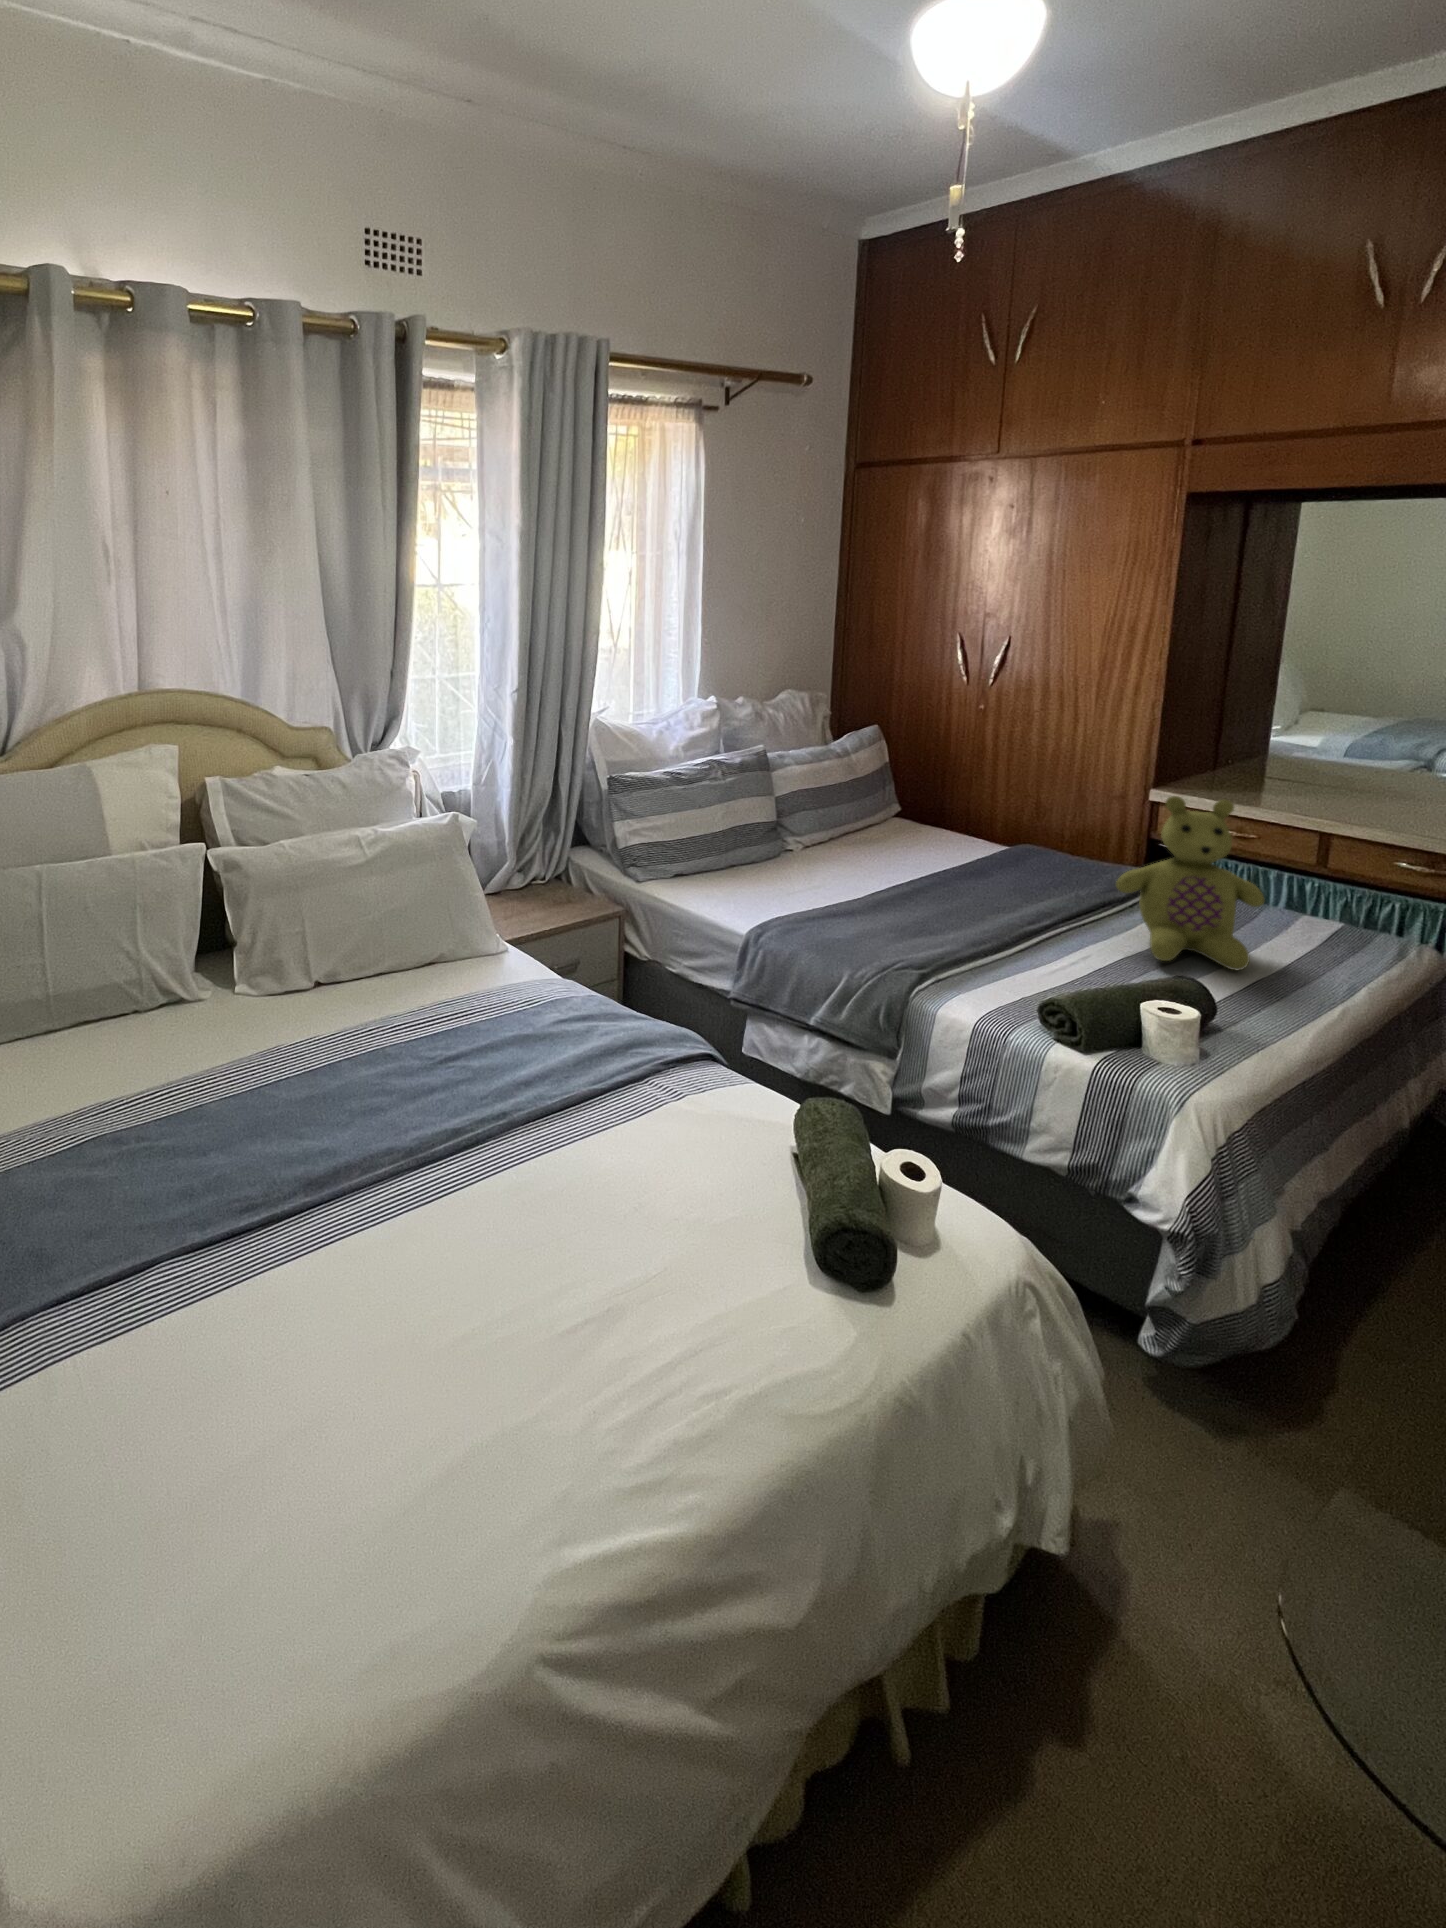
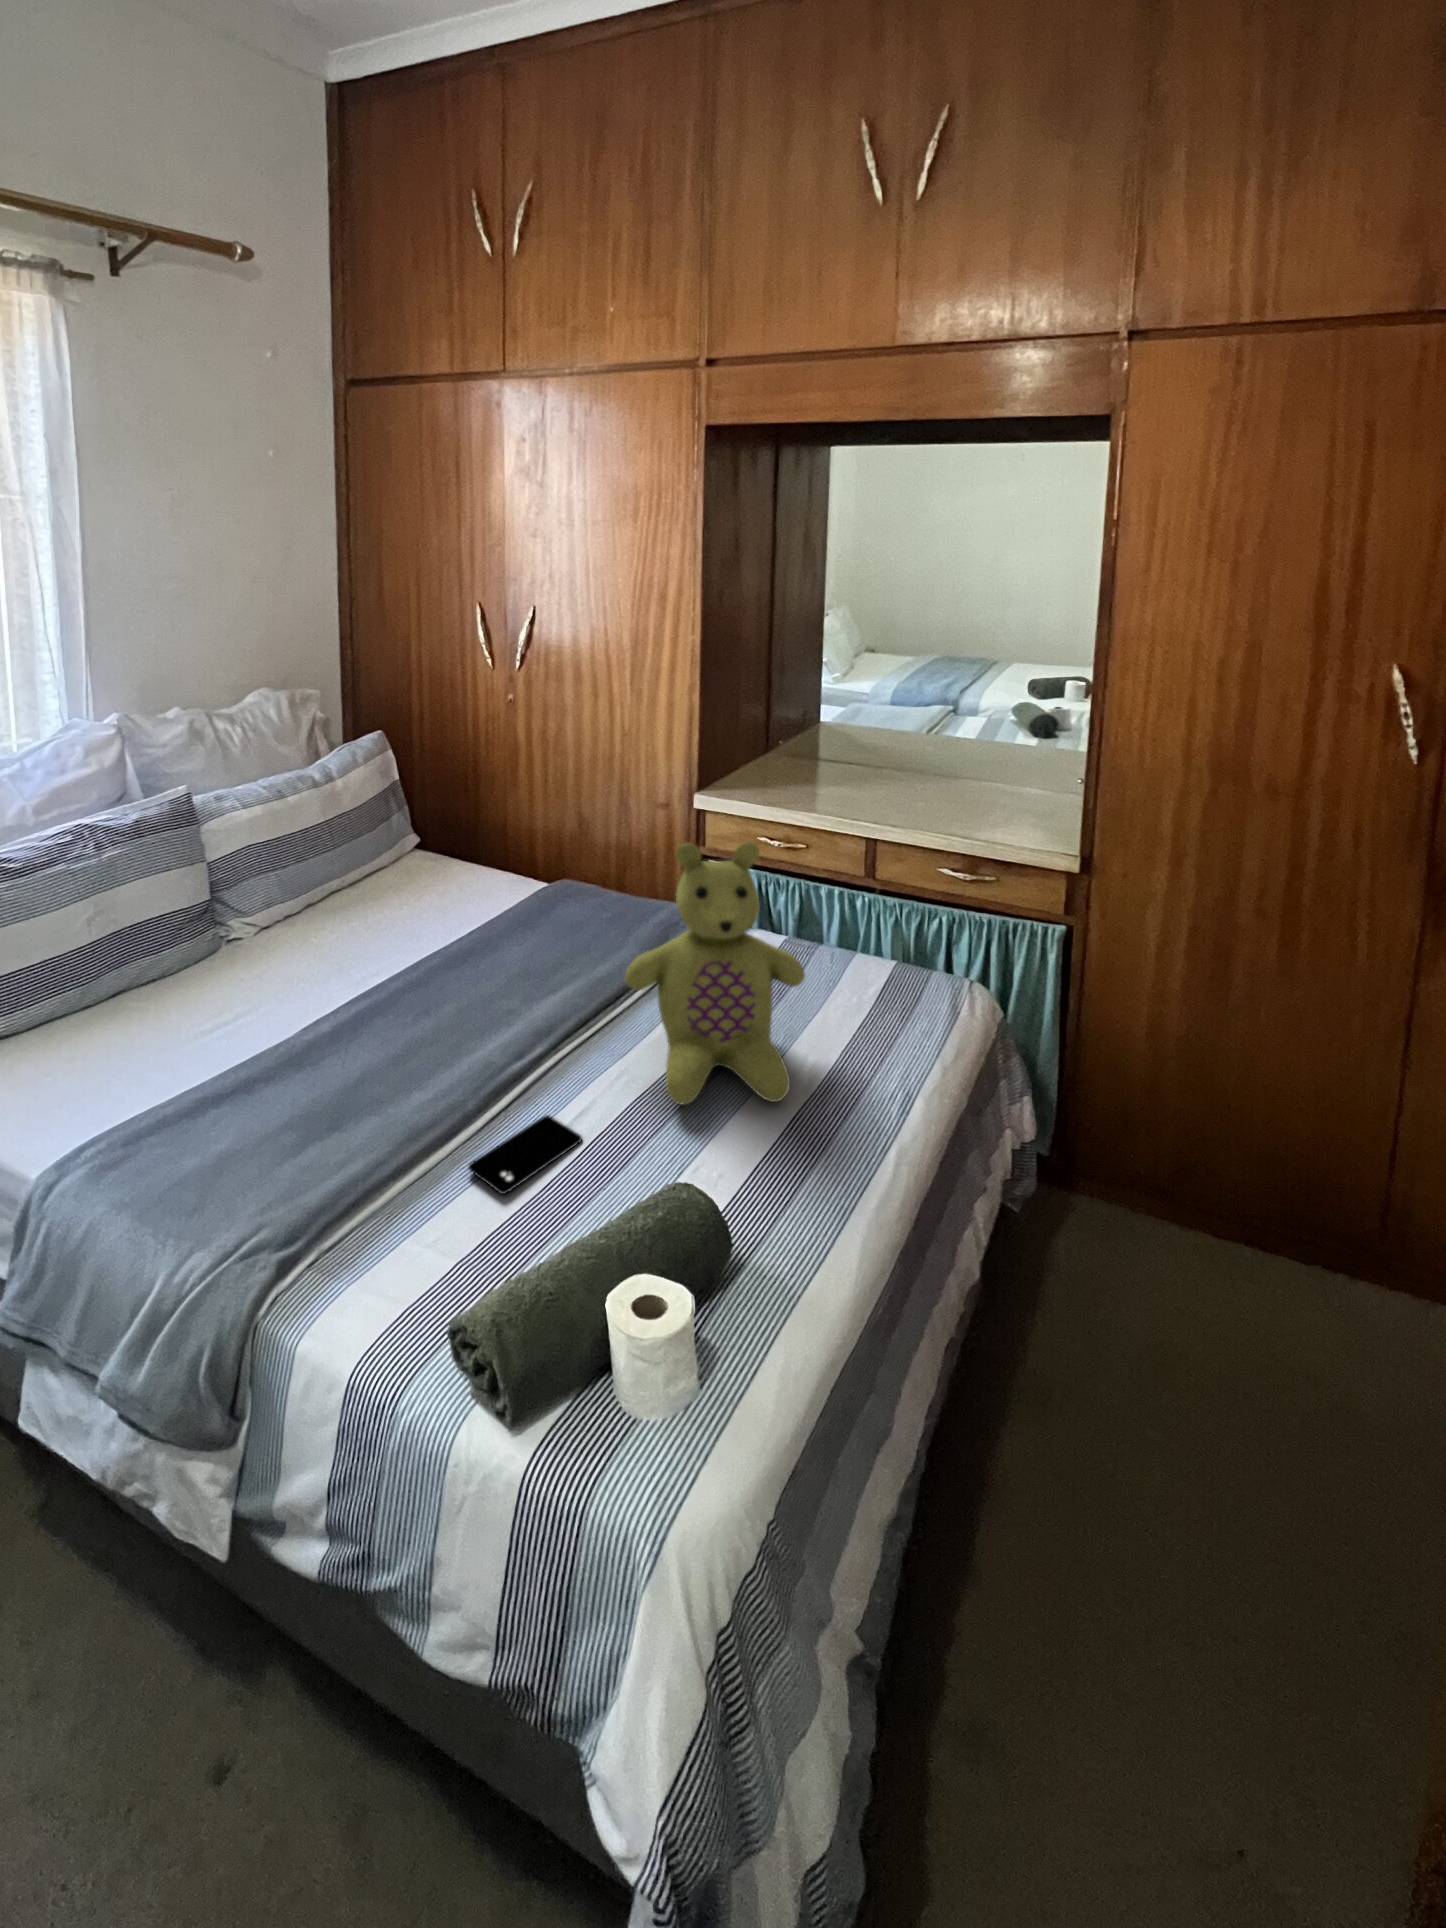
smartphone: none [1015,953,1090,977] -> present [468,1115,582,1194]

